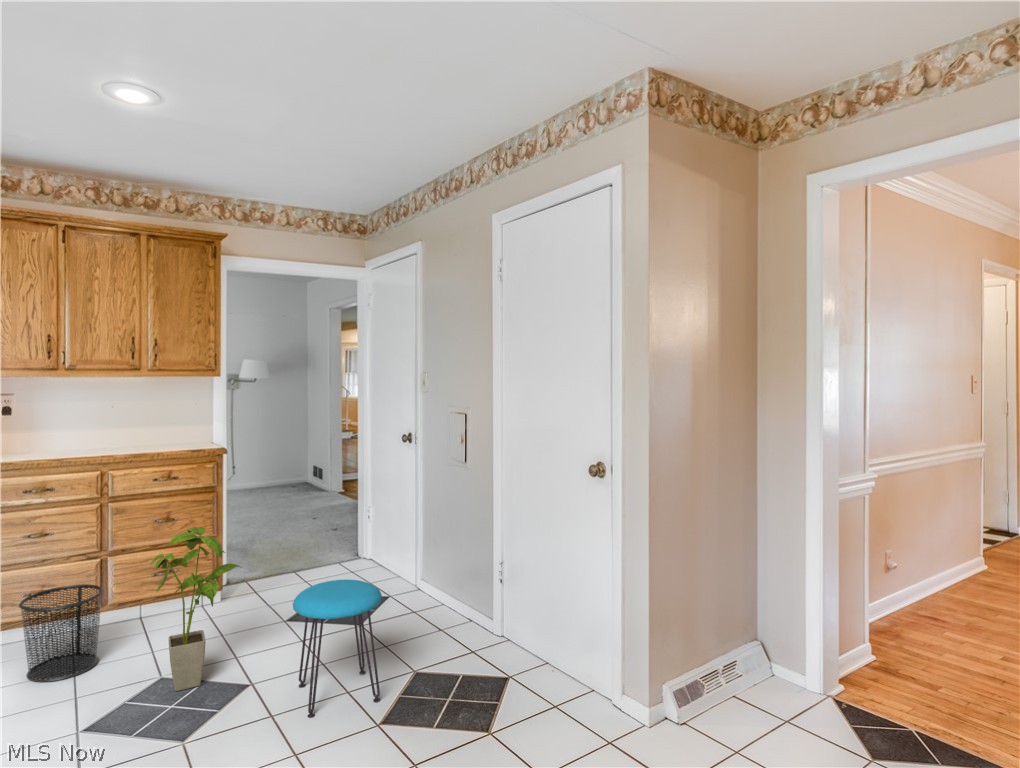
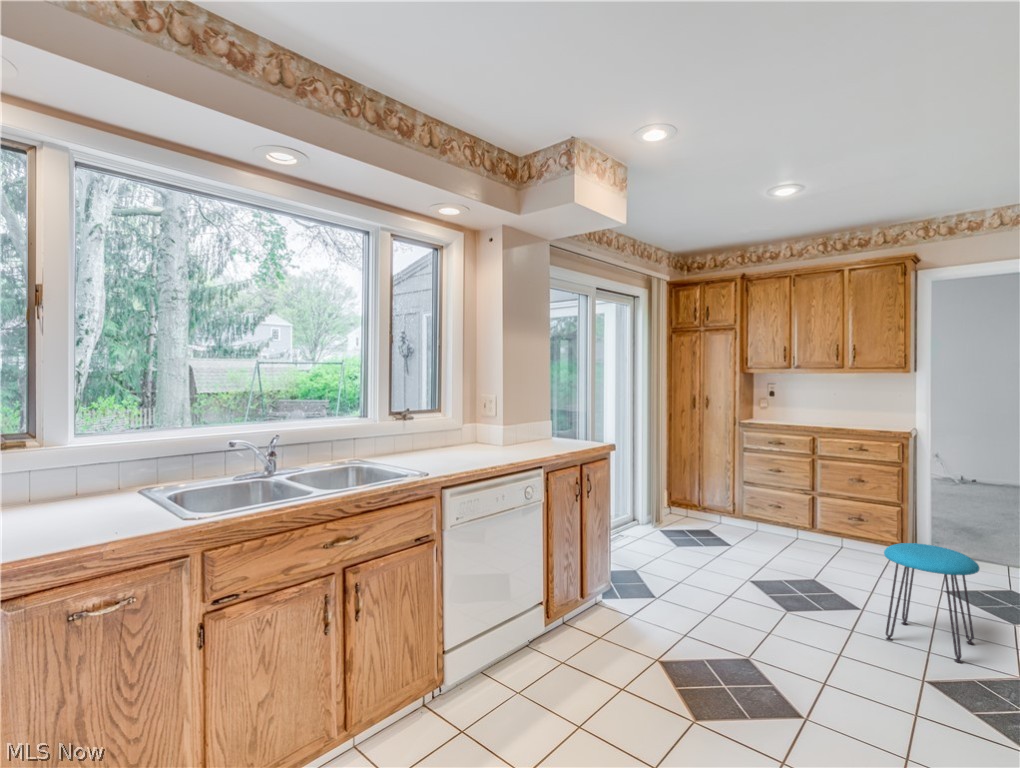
house plant: present [151,527,241,691] -> none [804,476,876,590]
waste bin: present [19,584,104,682] -> none [749,502,796,557]

